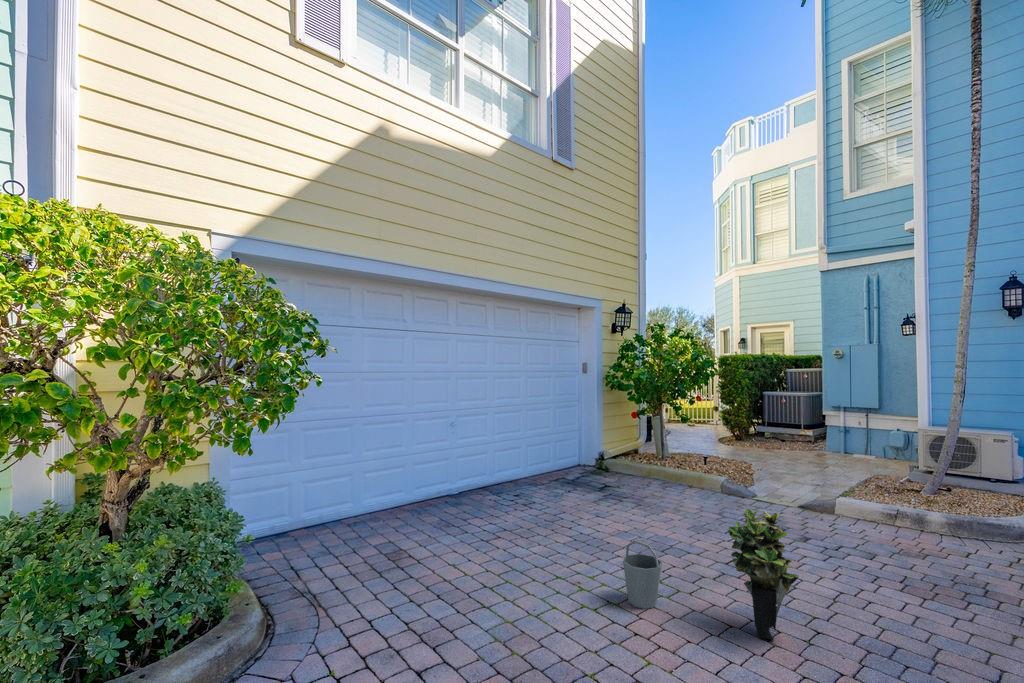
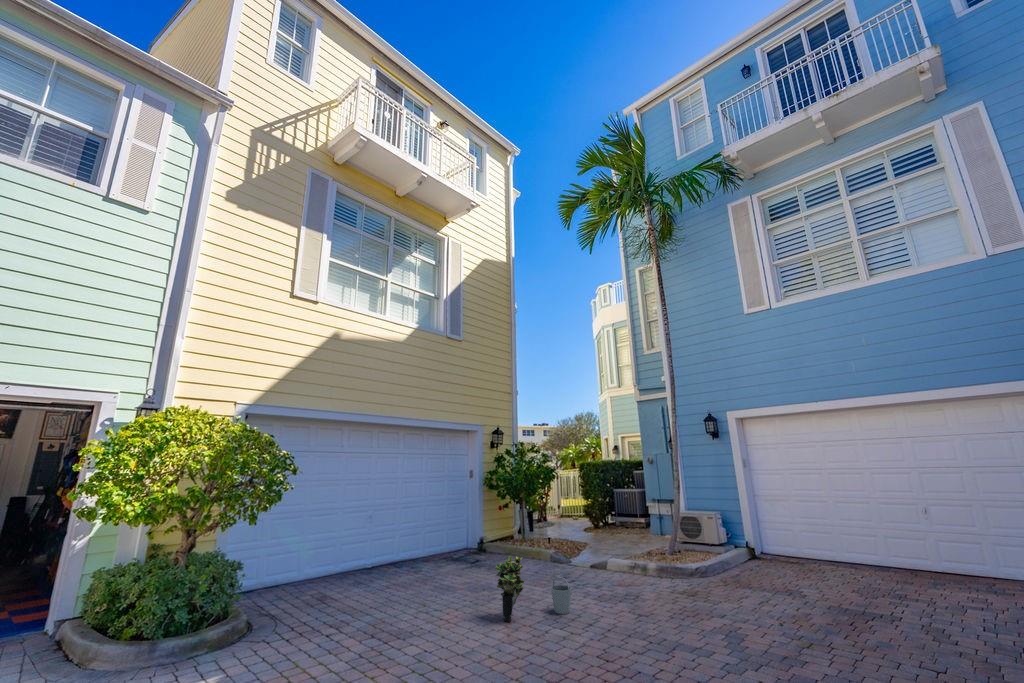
bucket: present [623,540,662,609] -> present [551,577,571,614]

